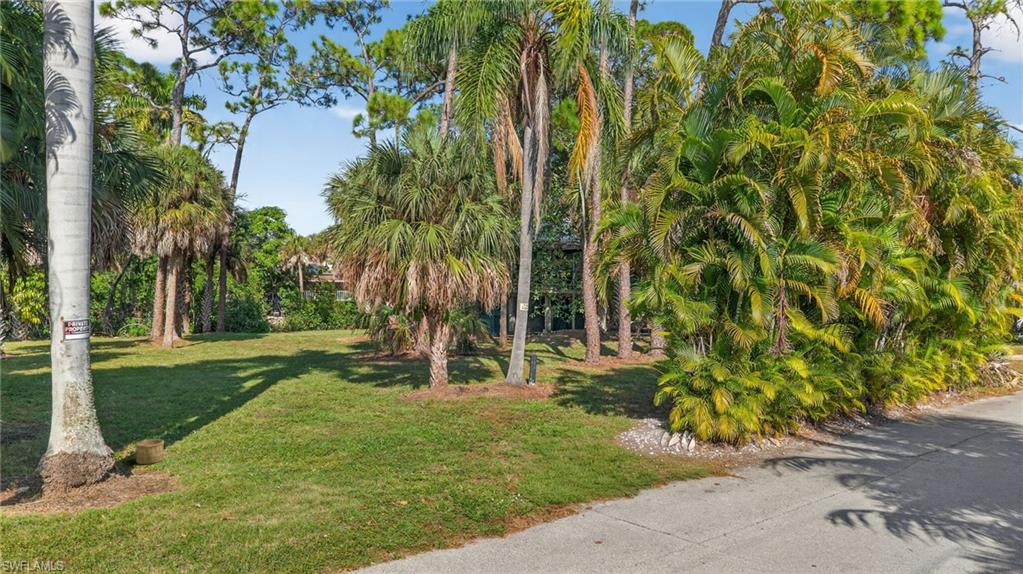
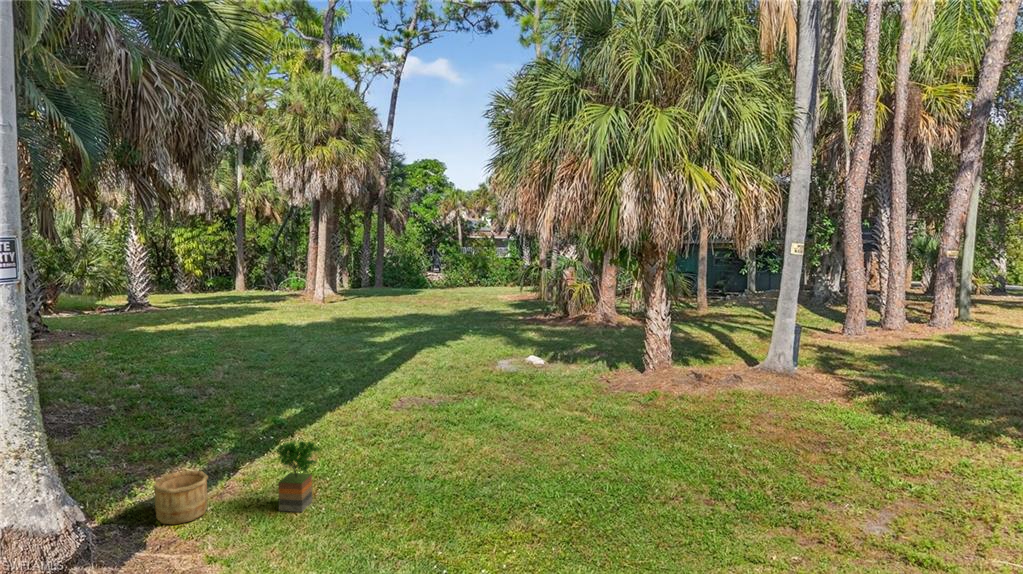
potted tree: none [202,420,227,457] -> present [277,441,320,512]

